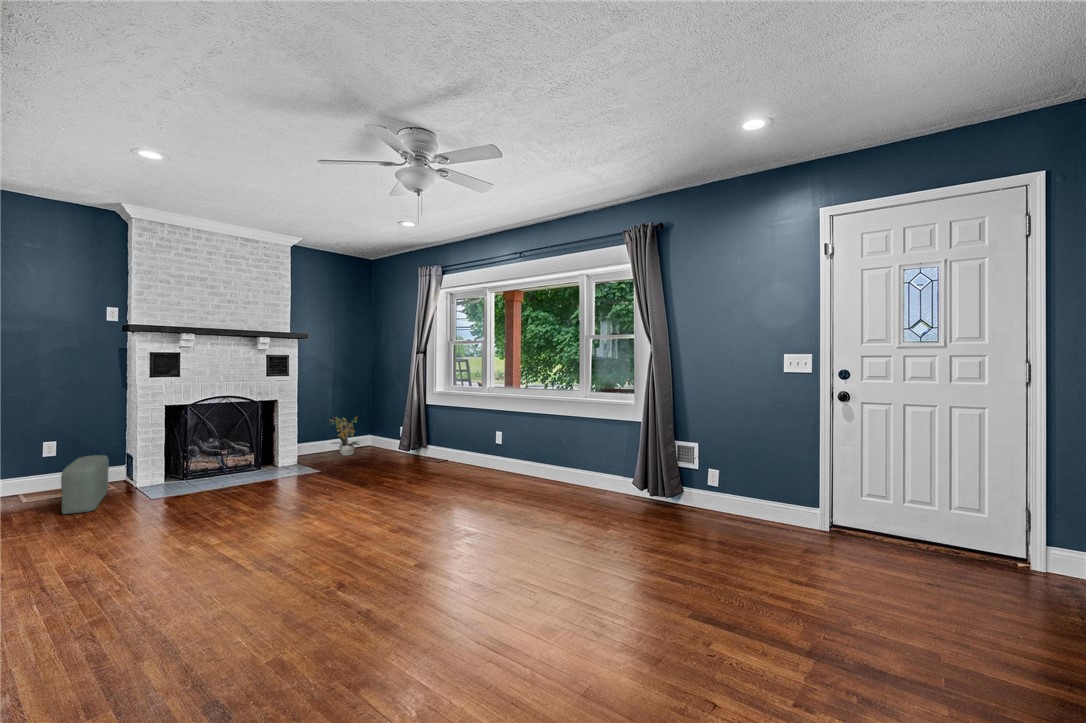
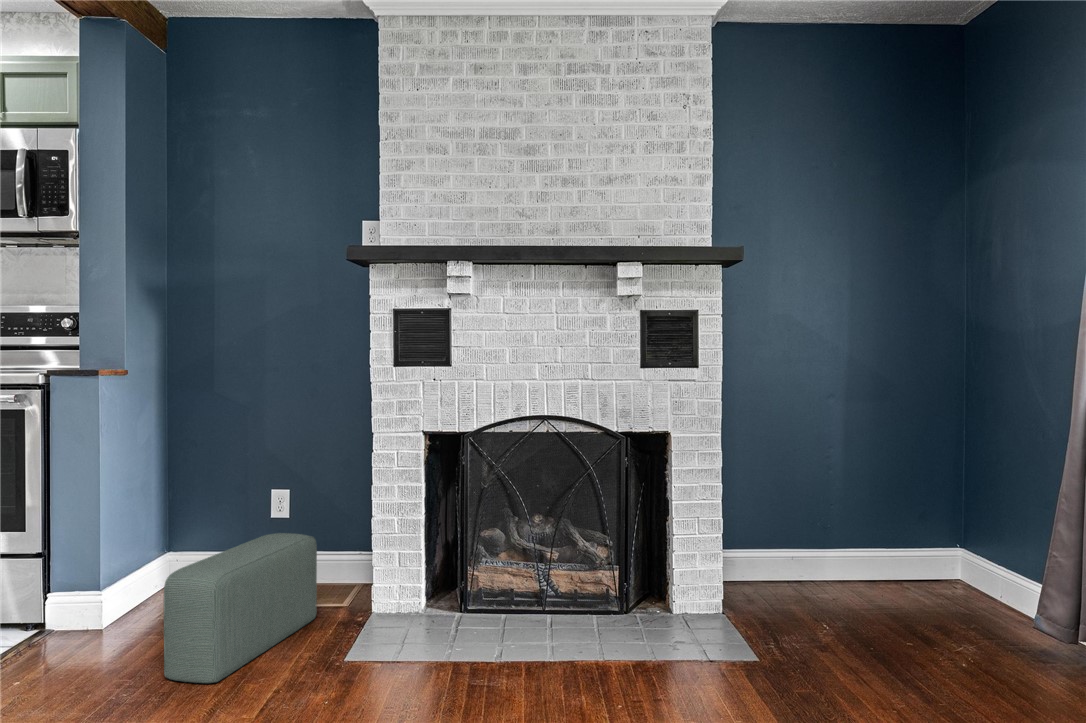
potted plant: present [329,417,360,456] -> none [812,483,907,601]

